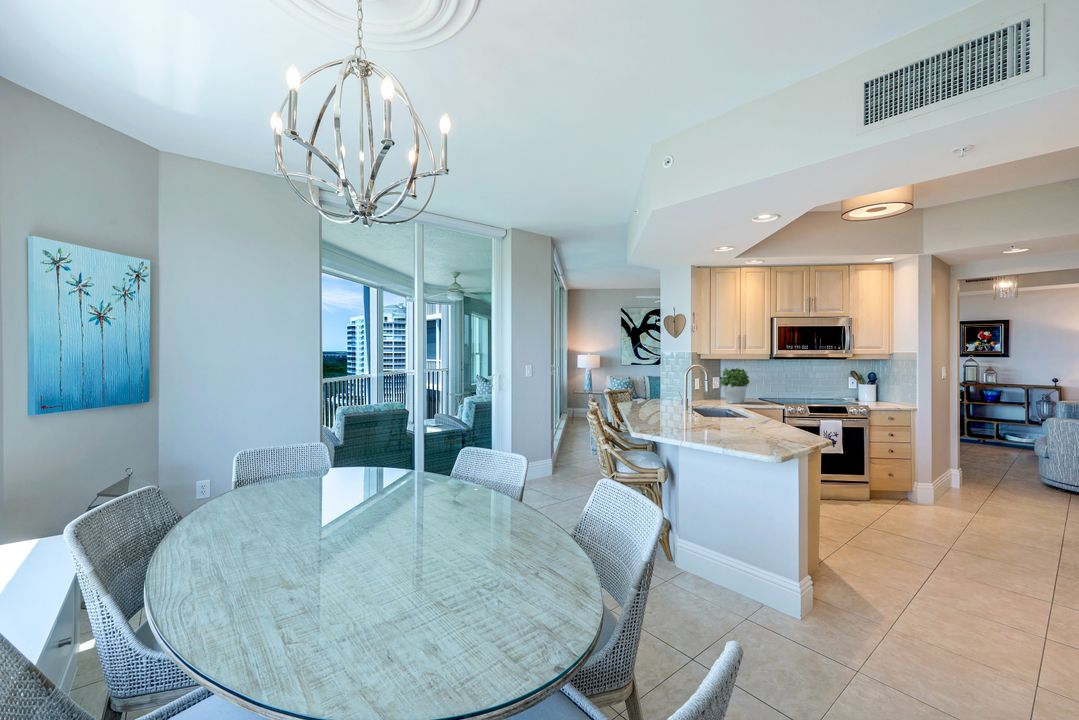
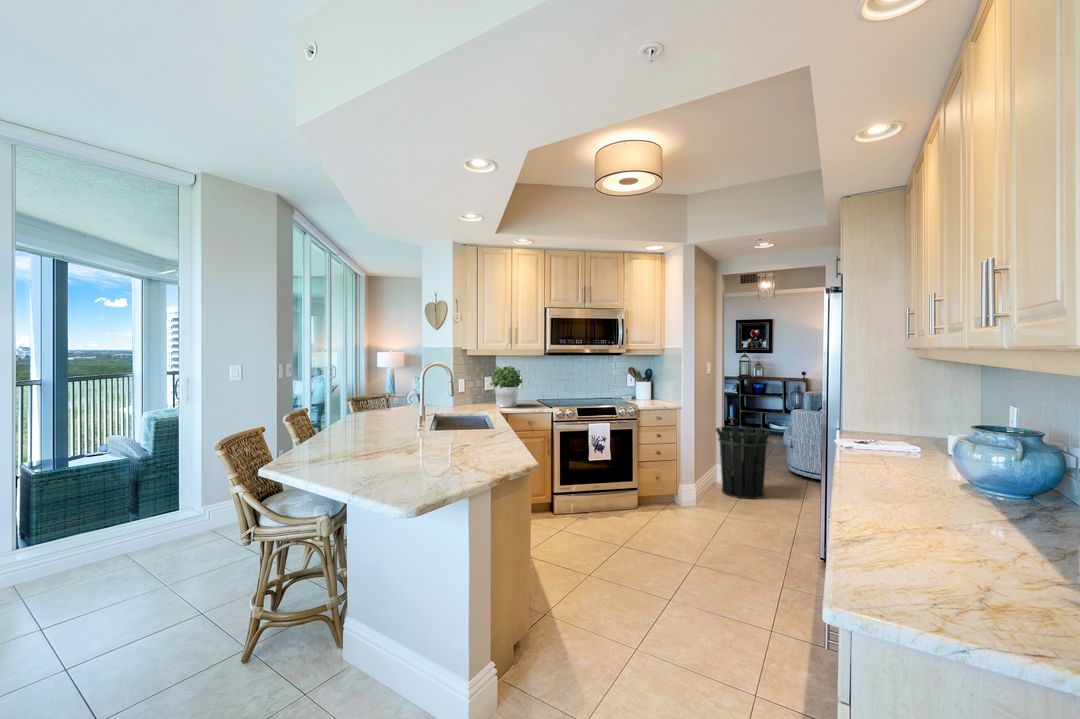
waste bin: none [953,432,1026,507] -> present [716,426,771,499]

